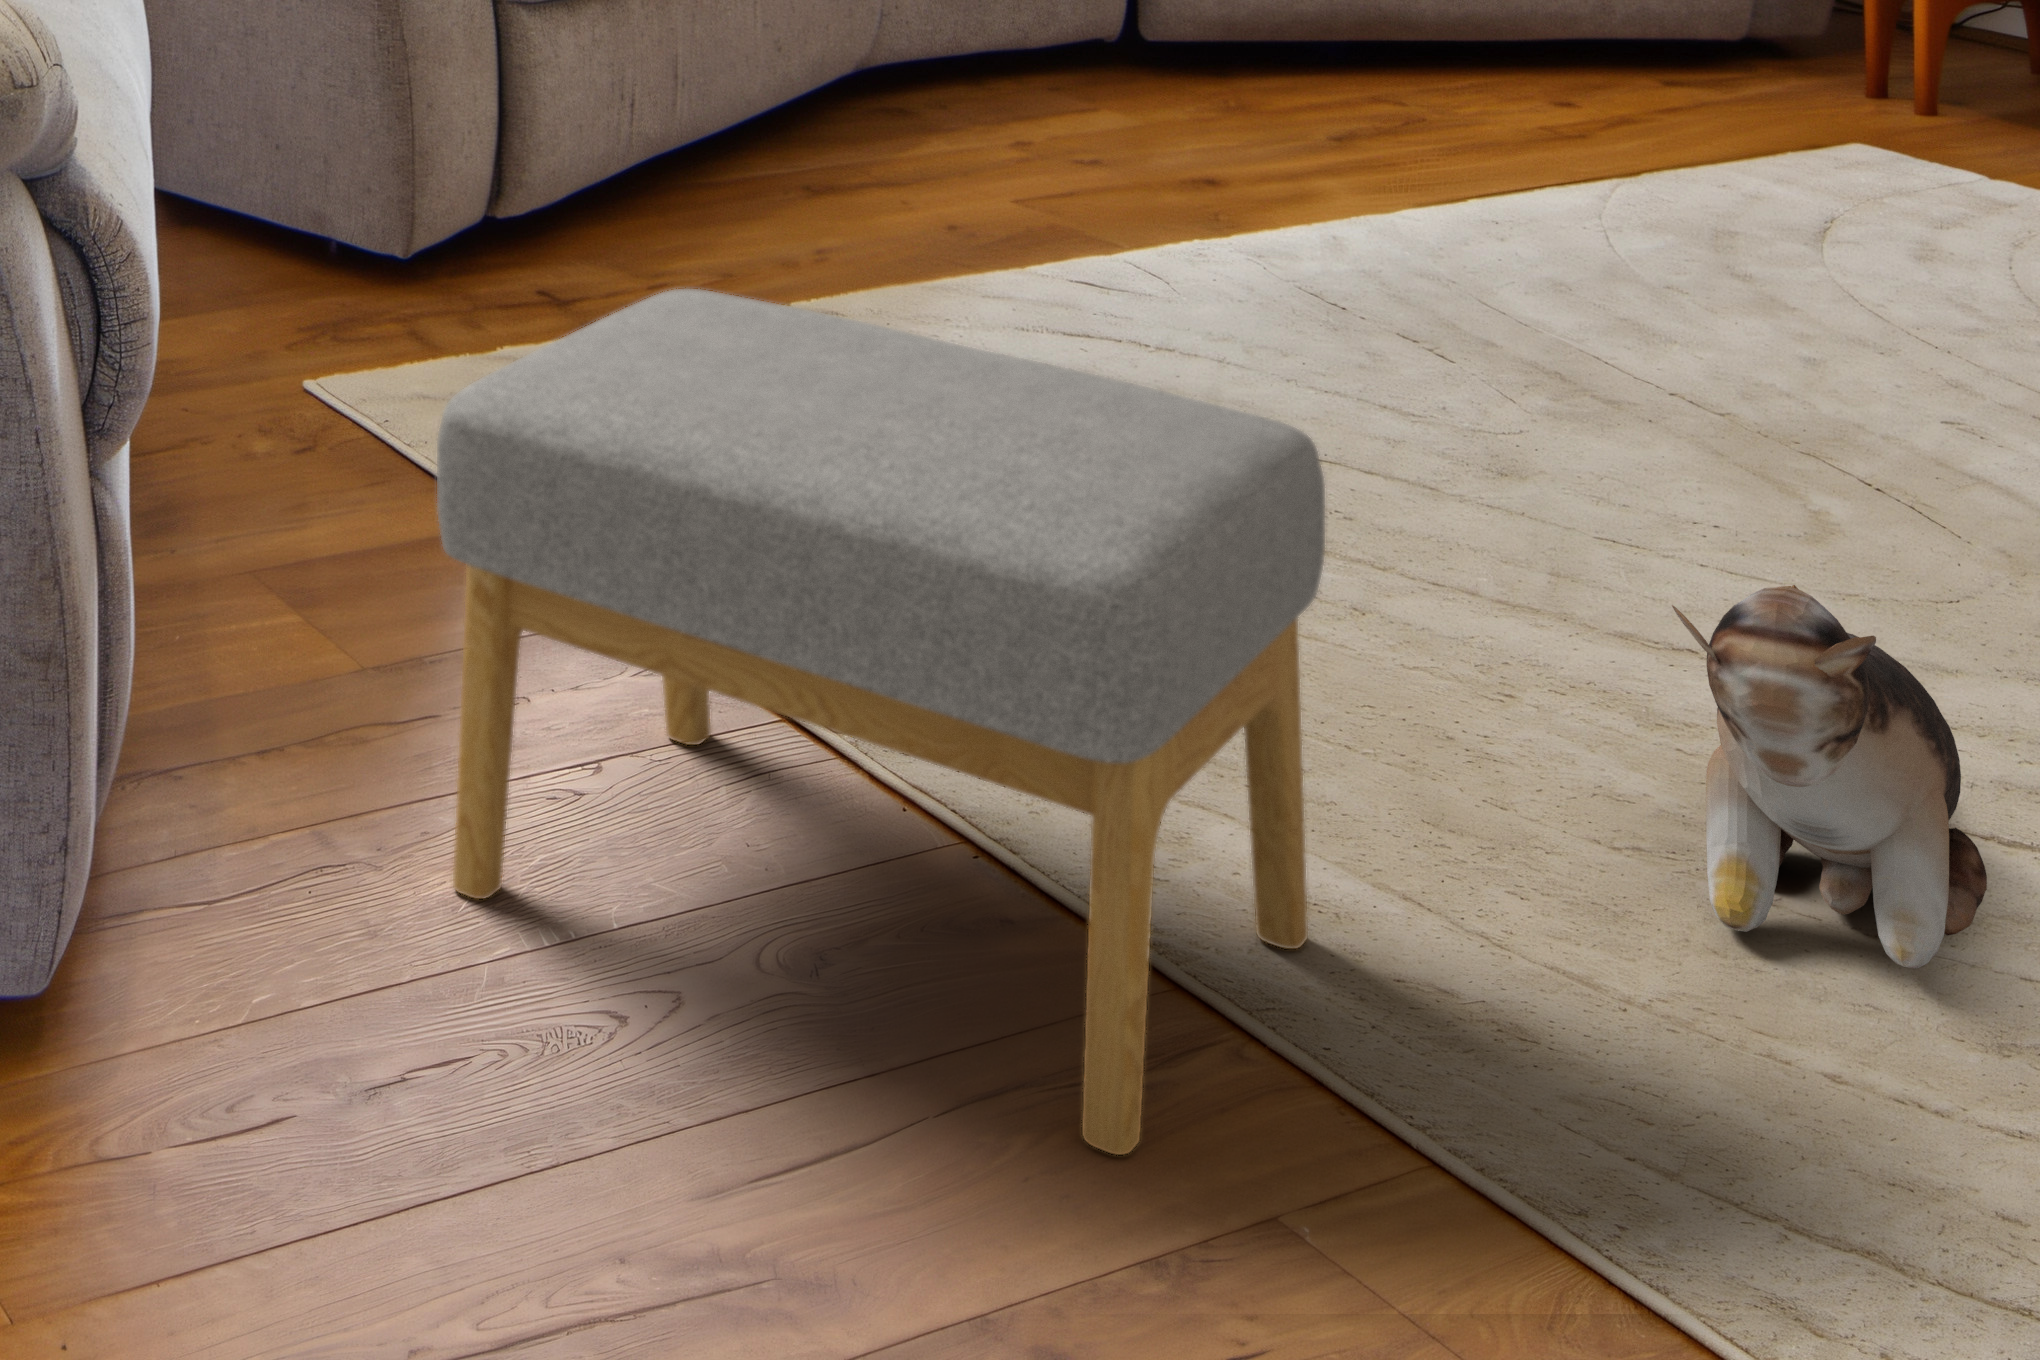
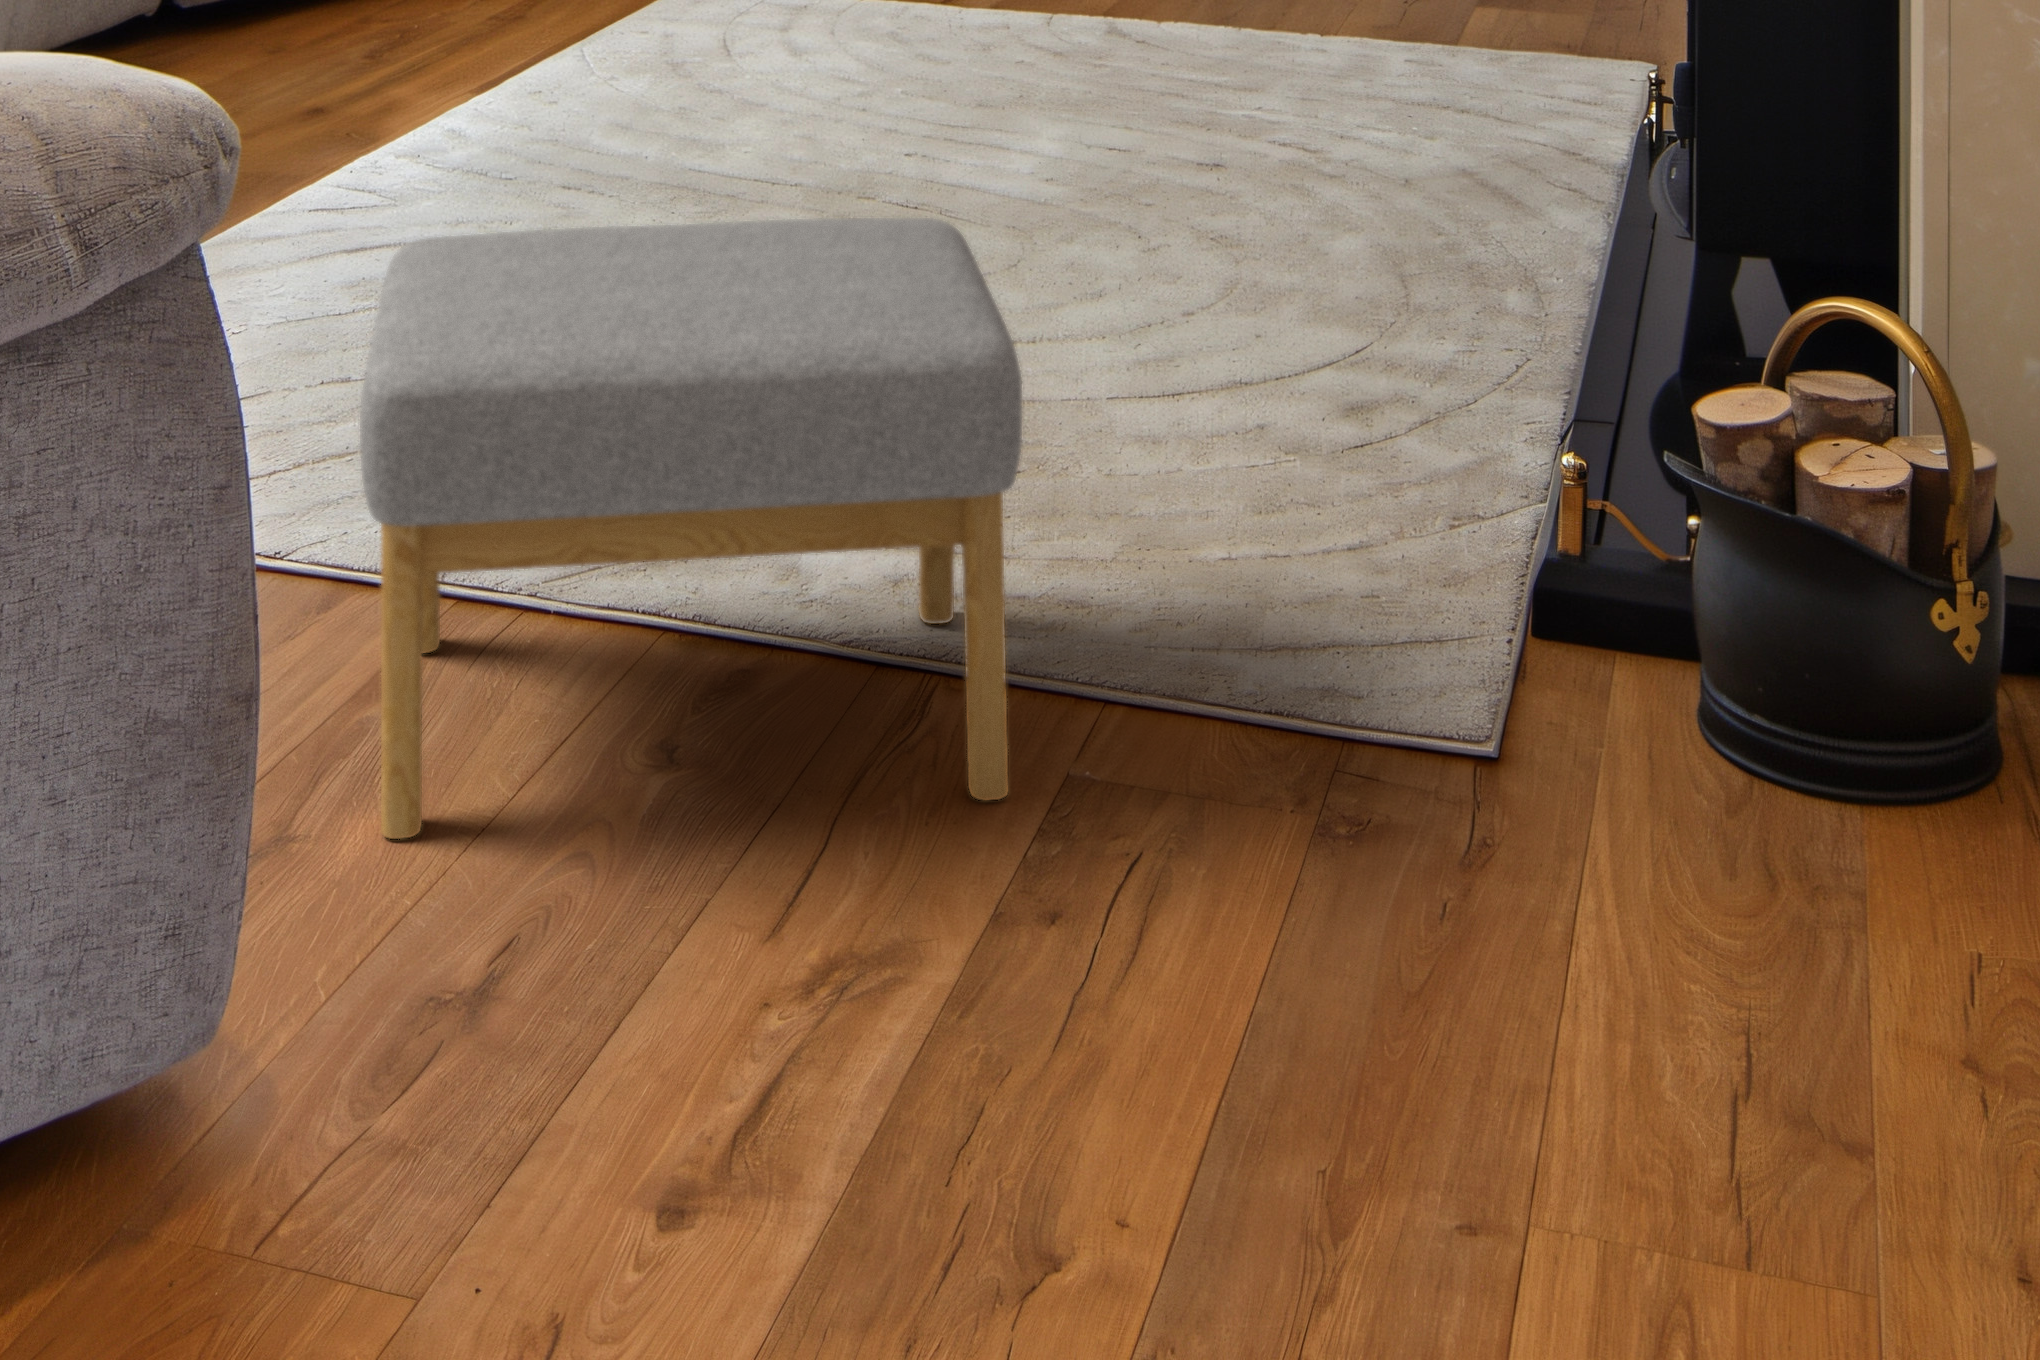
plush toy: present [1672,585,1987,968] -> none [1090,248,1258,505]

